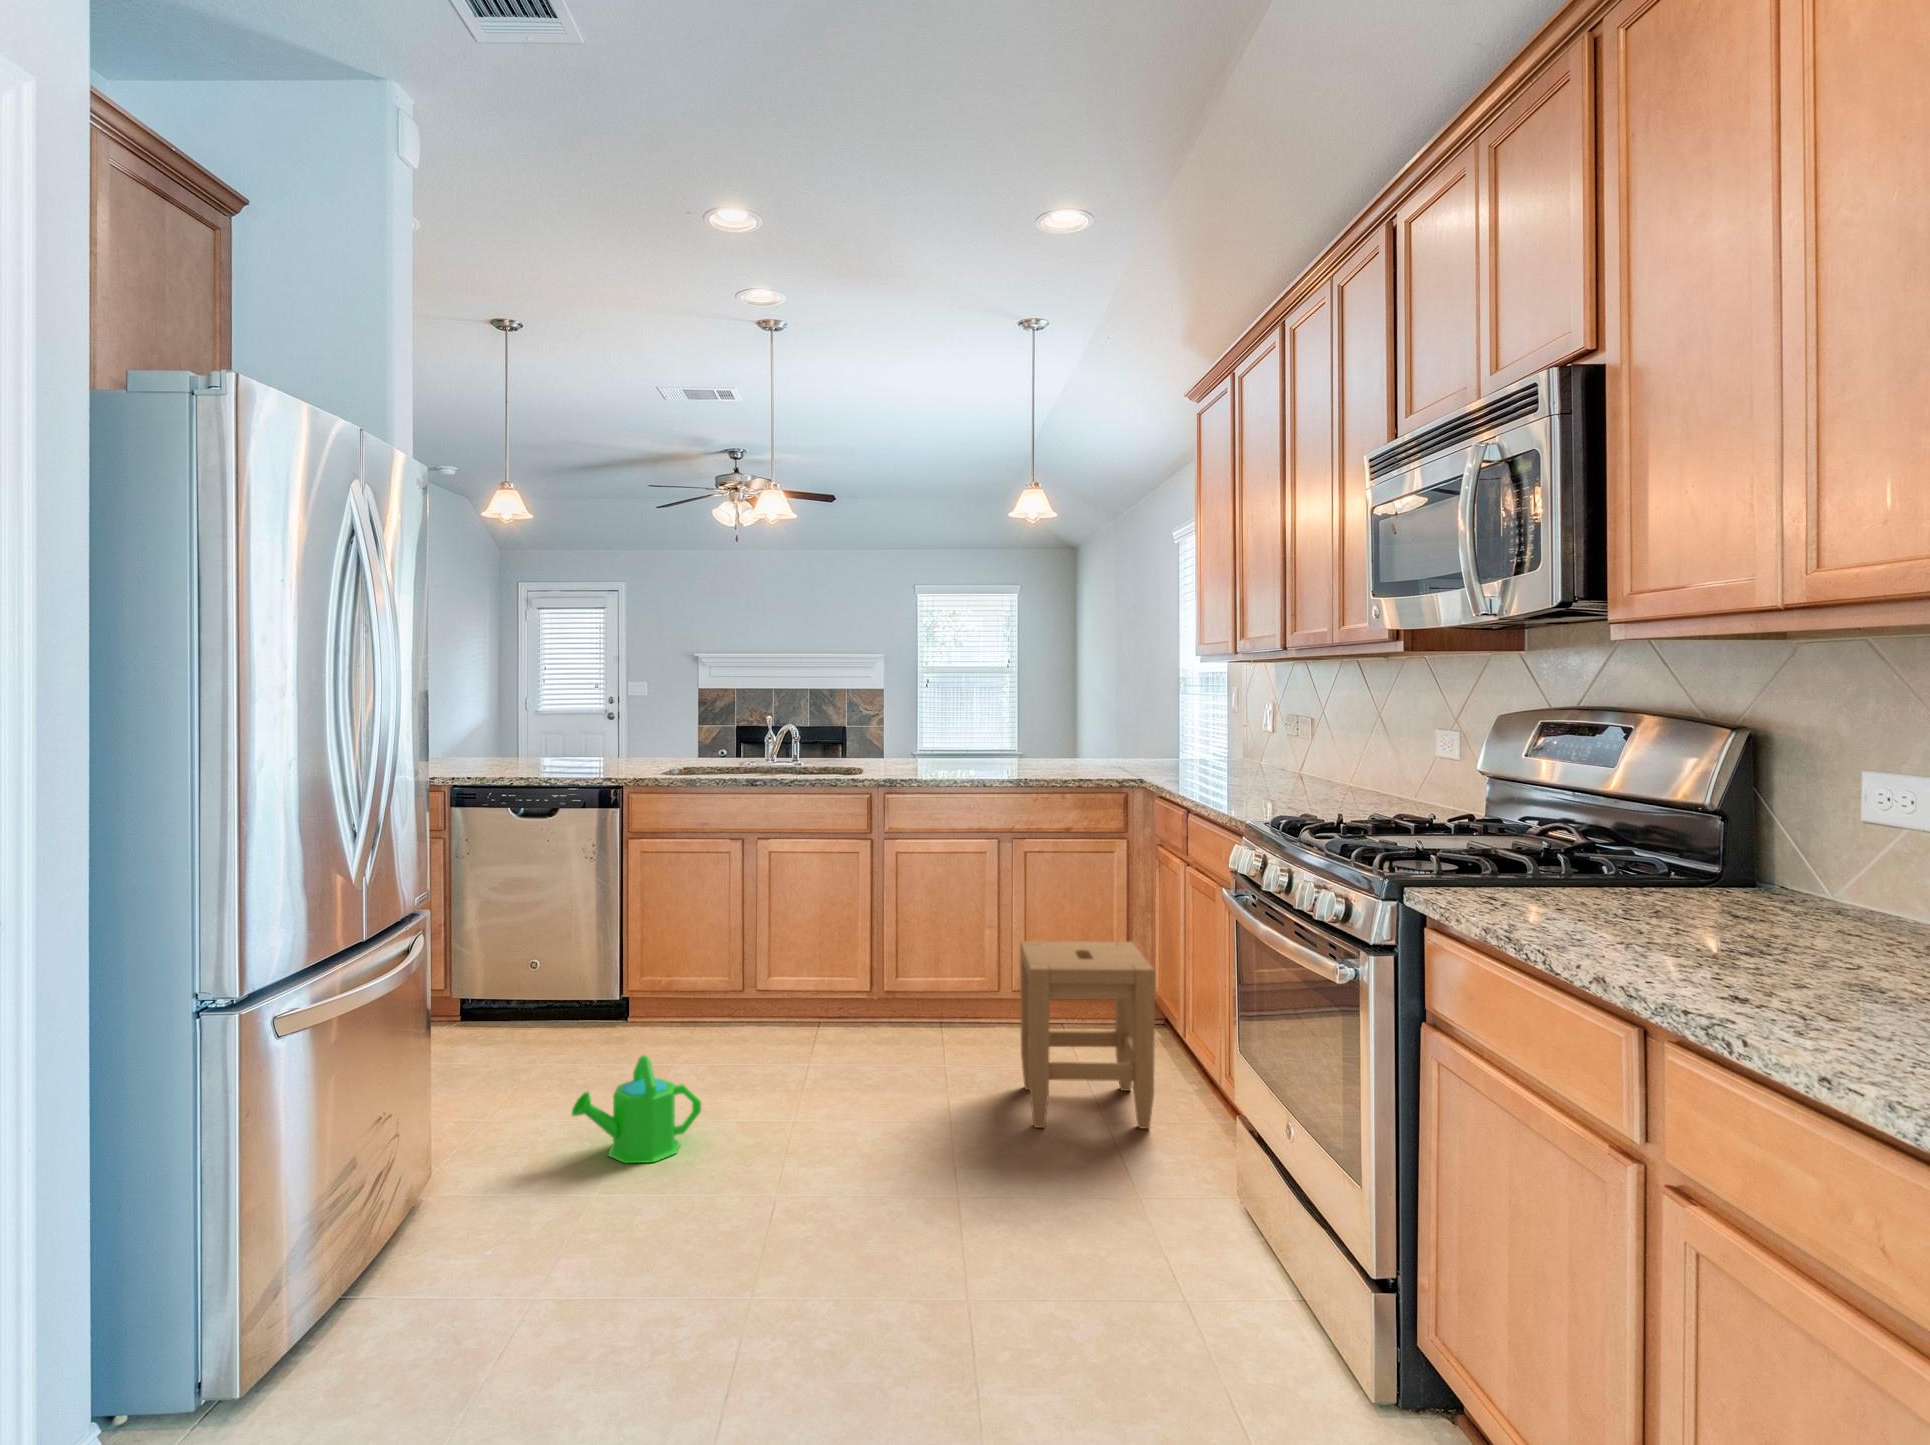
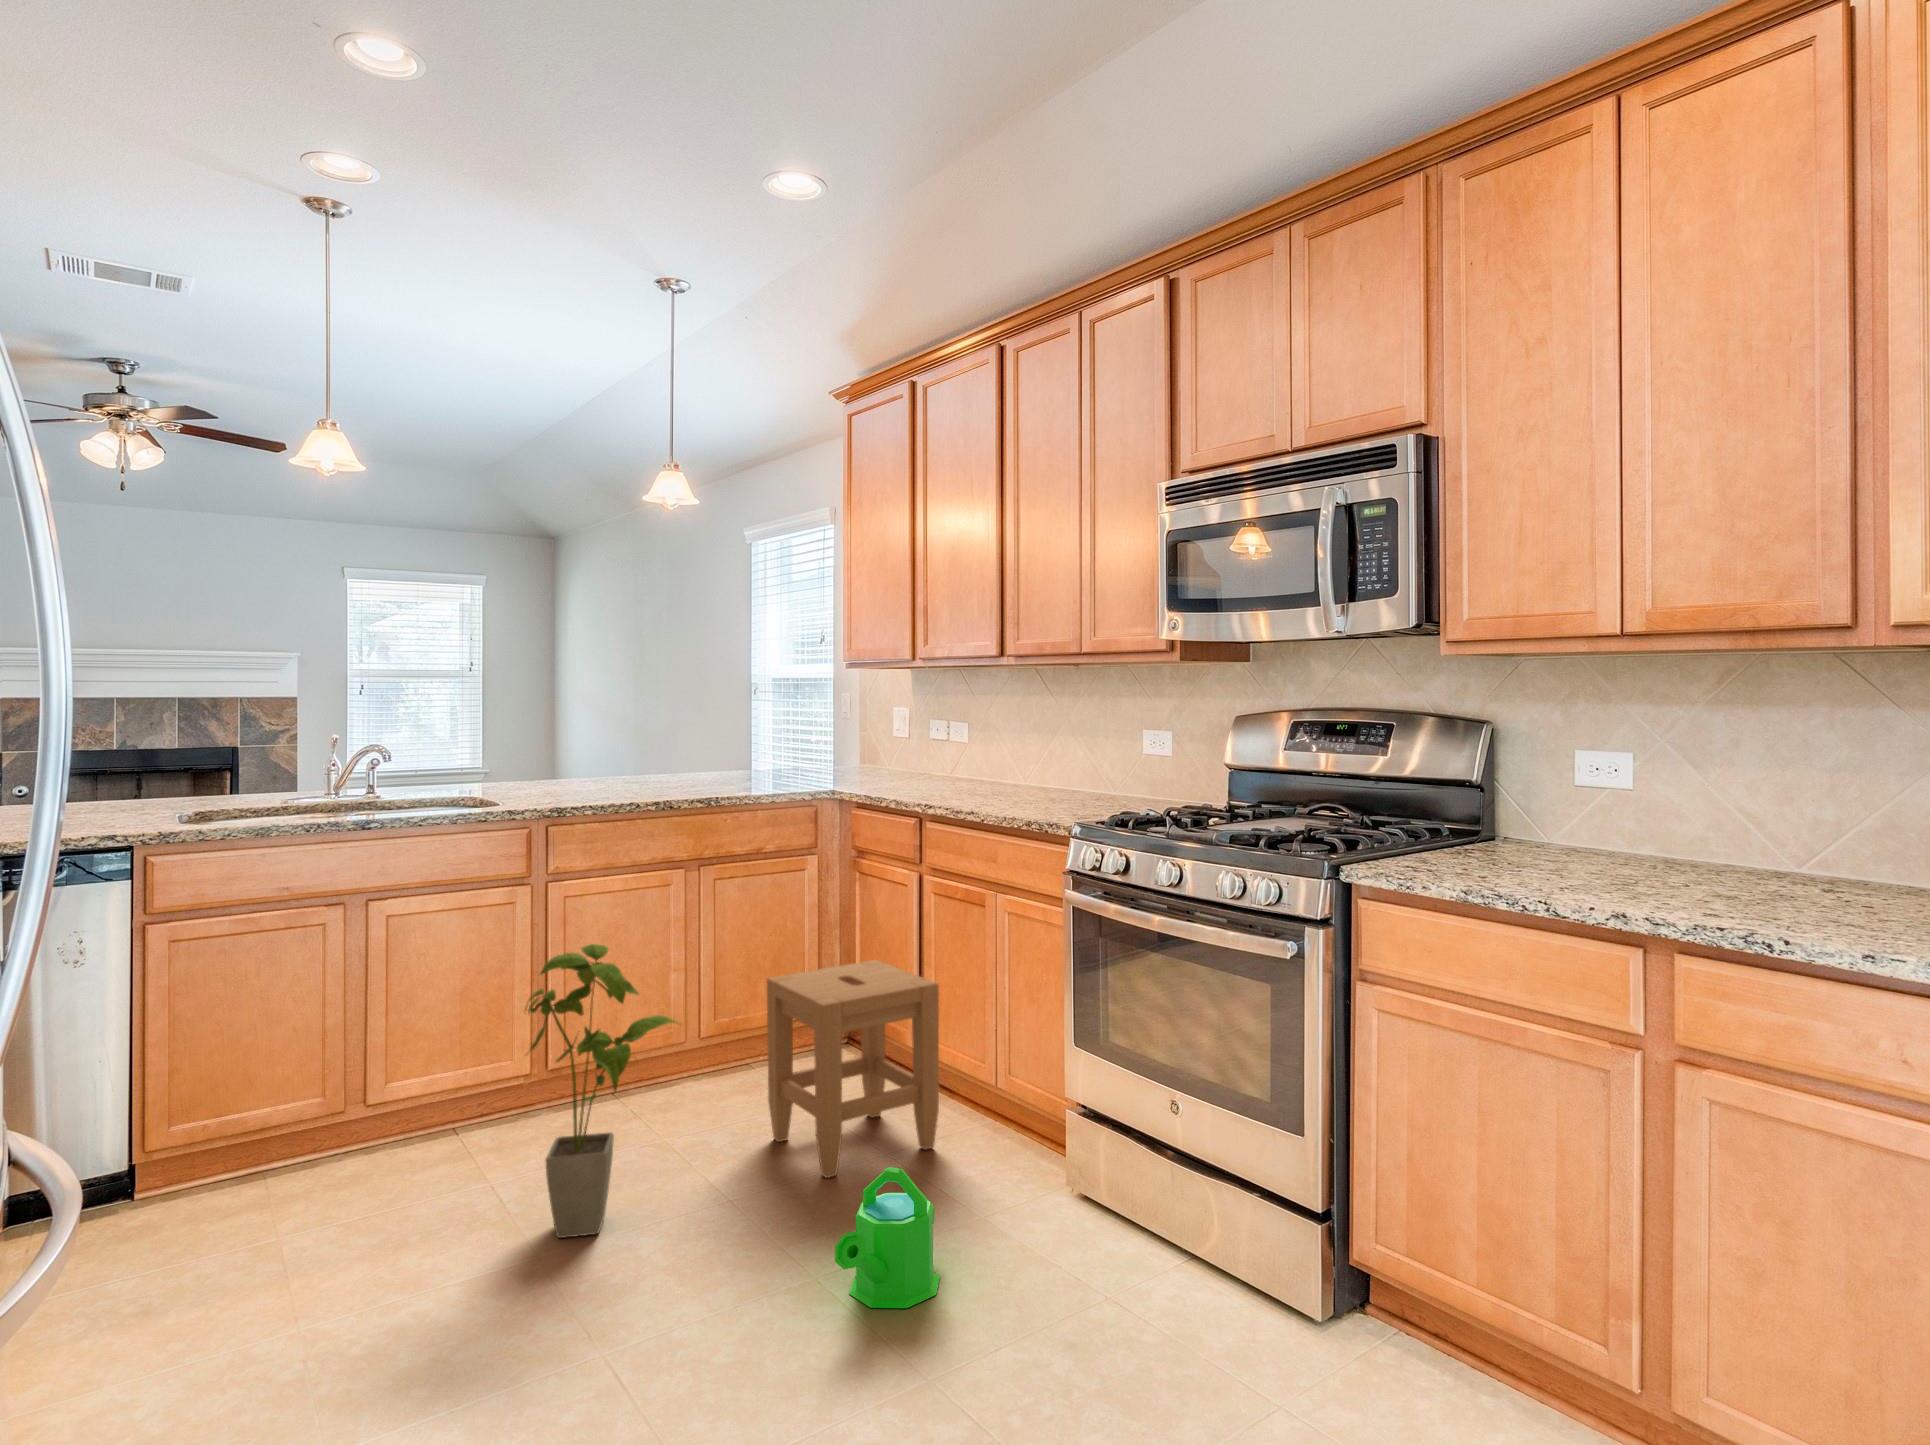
house plant: none [789,885,913,1119] -> present [525,944,678,1238]
watering can: present [572,1055,701,1163] -> present [835,1167,940,1308]

